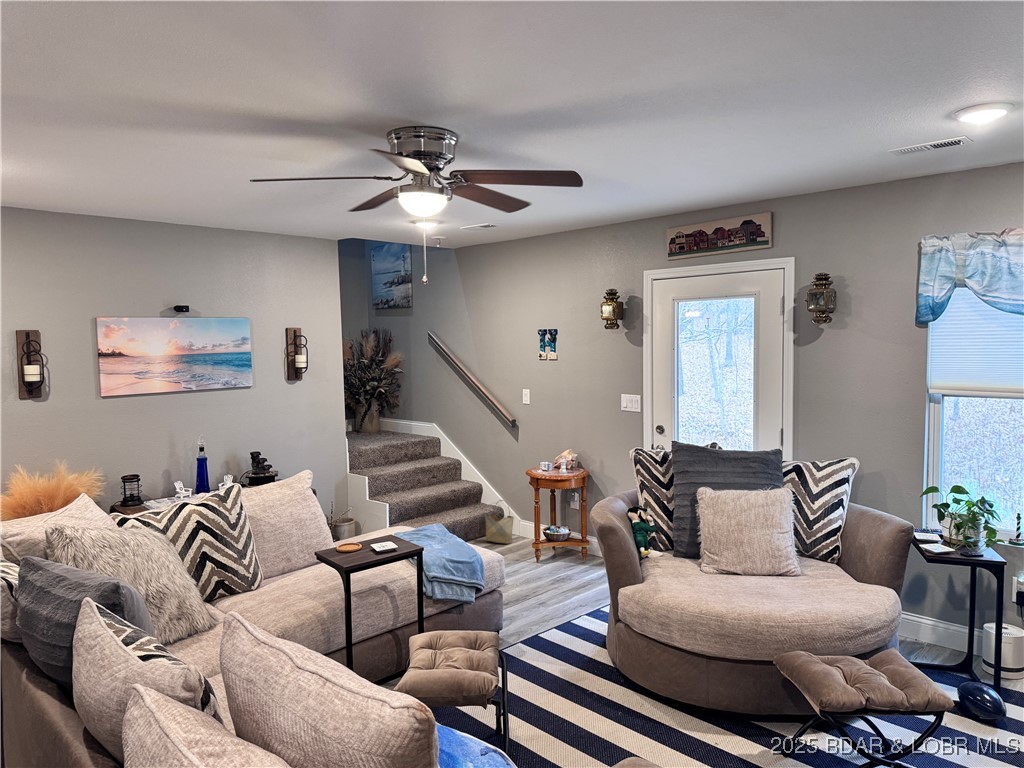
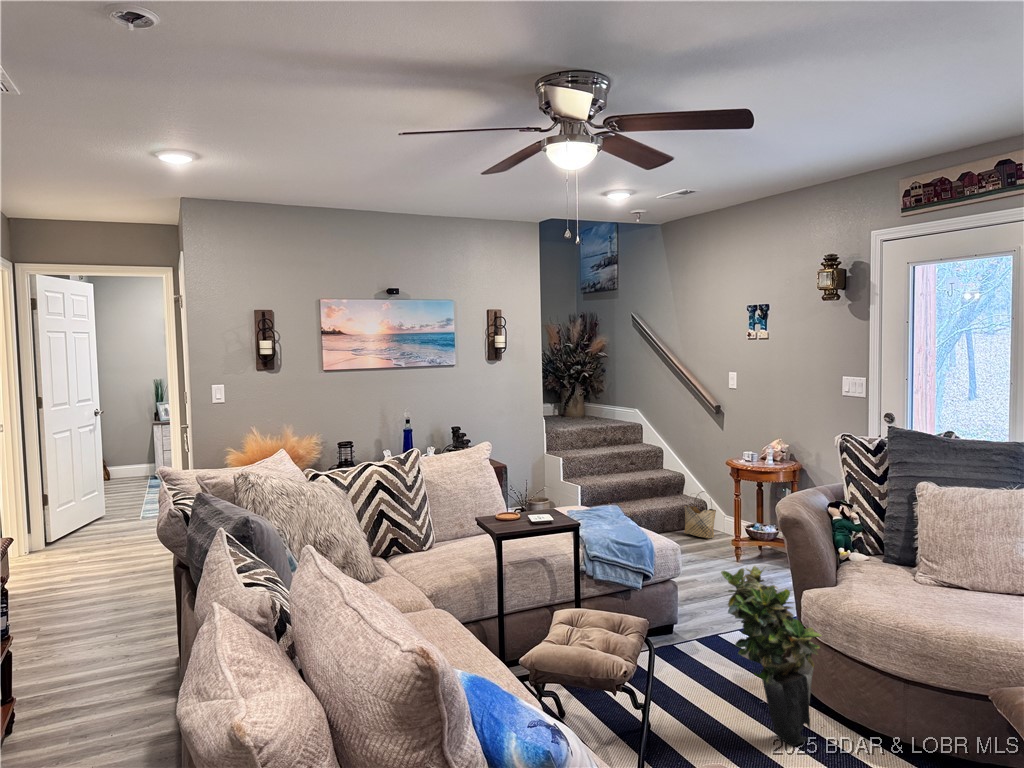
potted plant: none [557,572,643,728] -> present [721,566,821,746]

